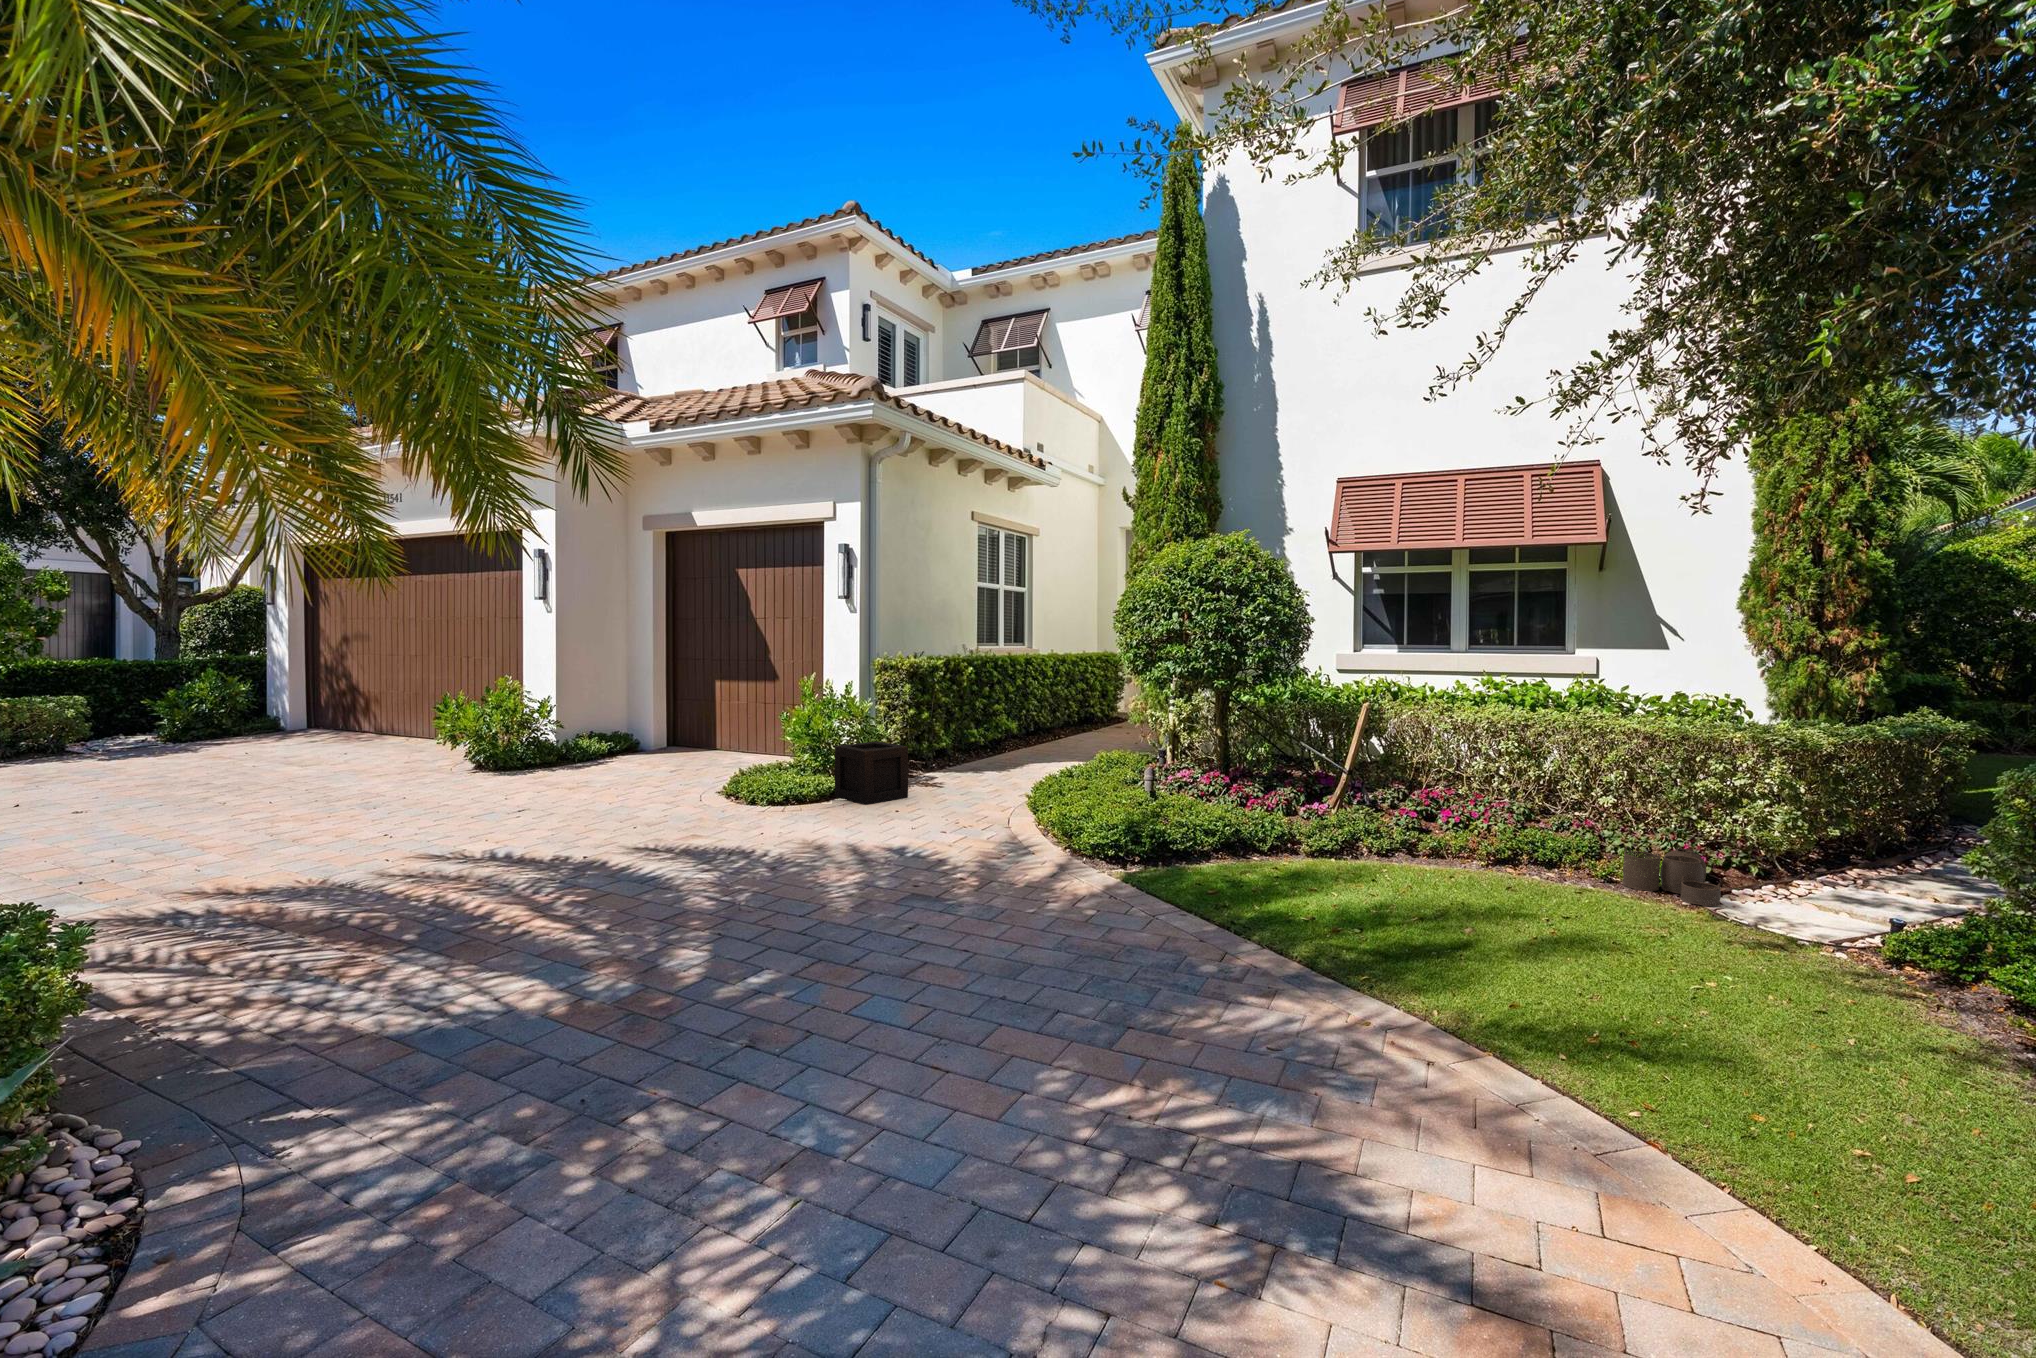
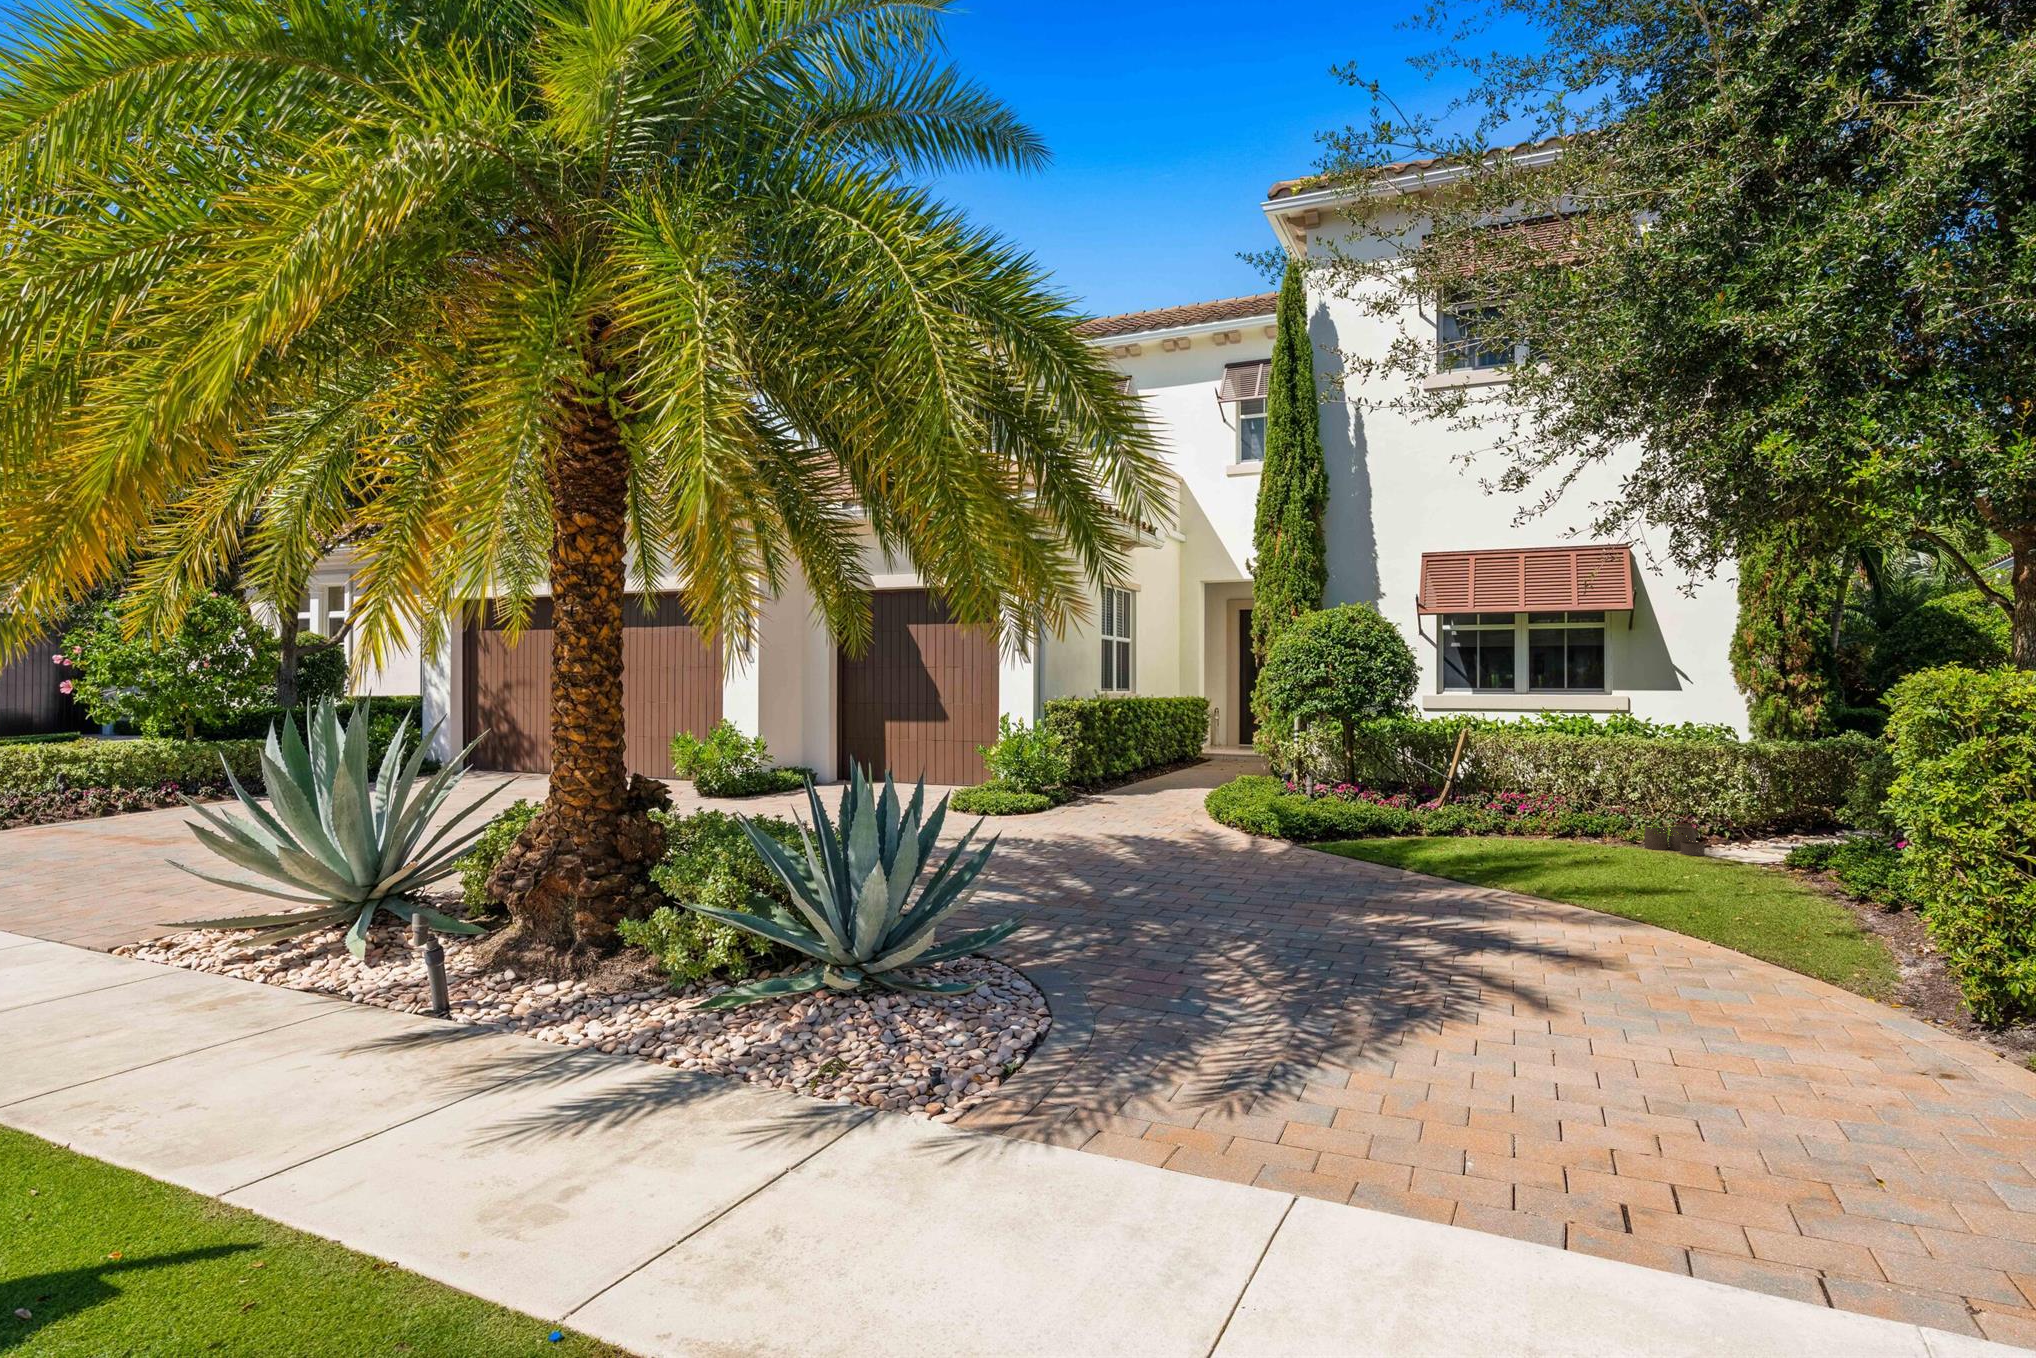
wooden crate: present [834,741,909,805] -> none [1045,765,1103,813]

